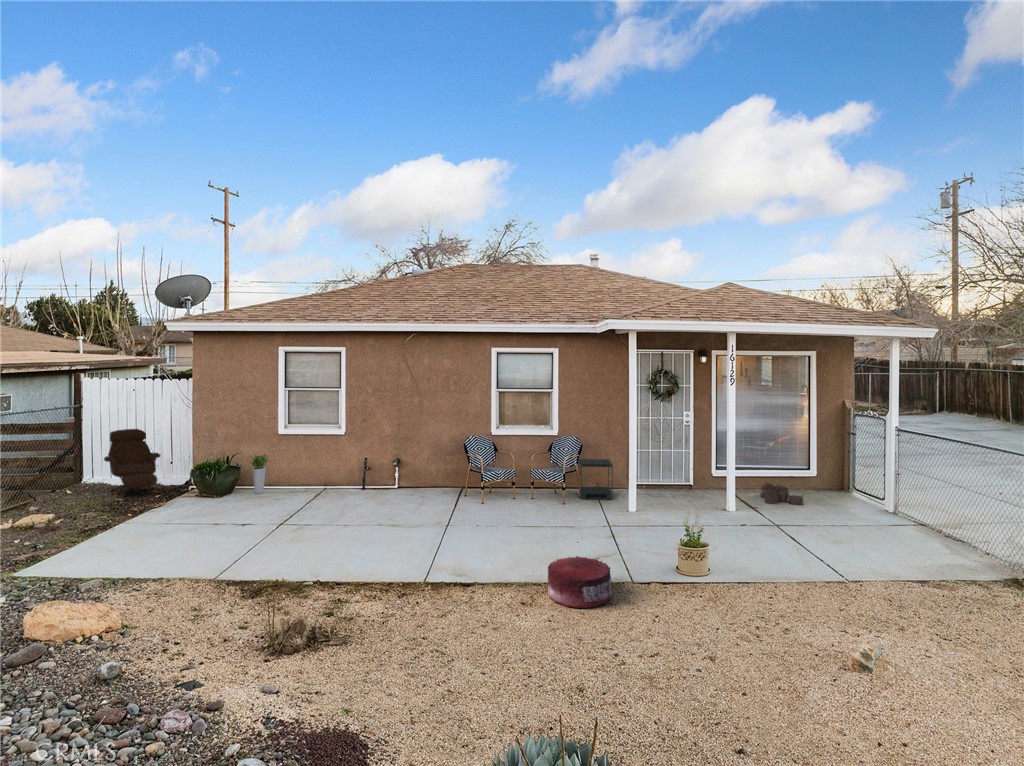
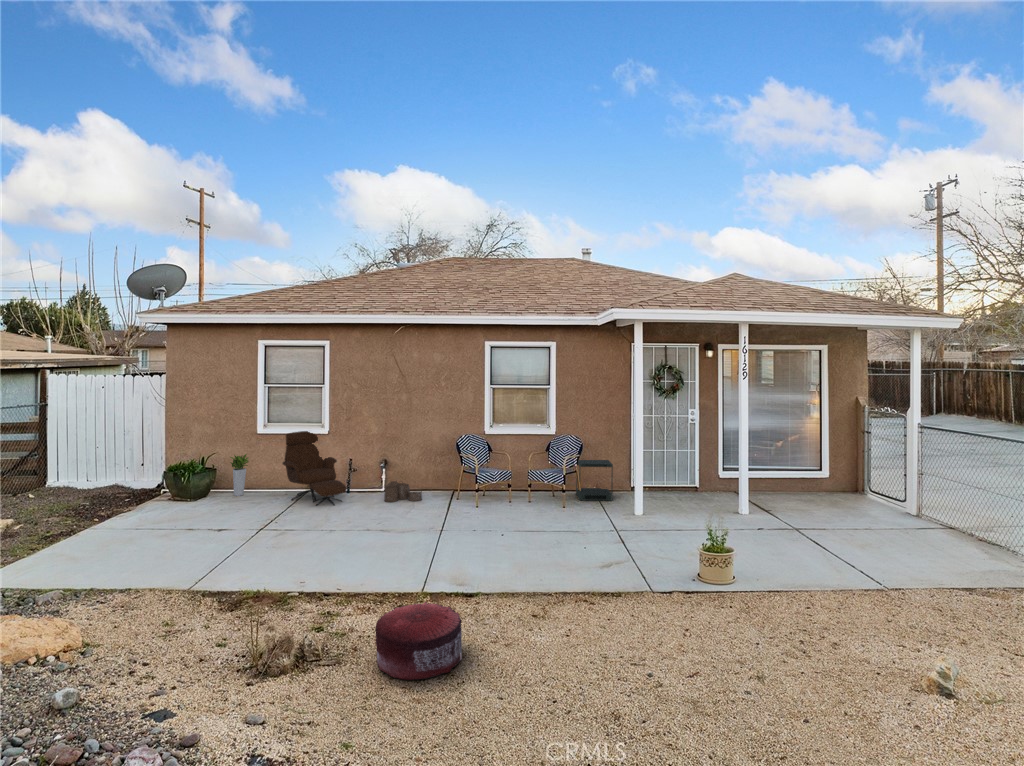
lounge chair: present [104,429,160,496] -> present [282,431,346,505]
woven basket: present [760,483,803,505] -> present [384,481,422,502]
pouf: present [548,556,611,608] -> present [375,602,462,680]

